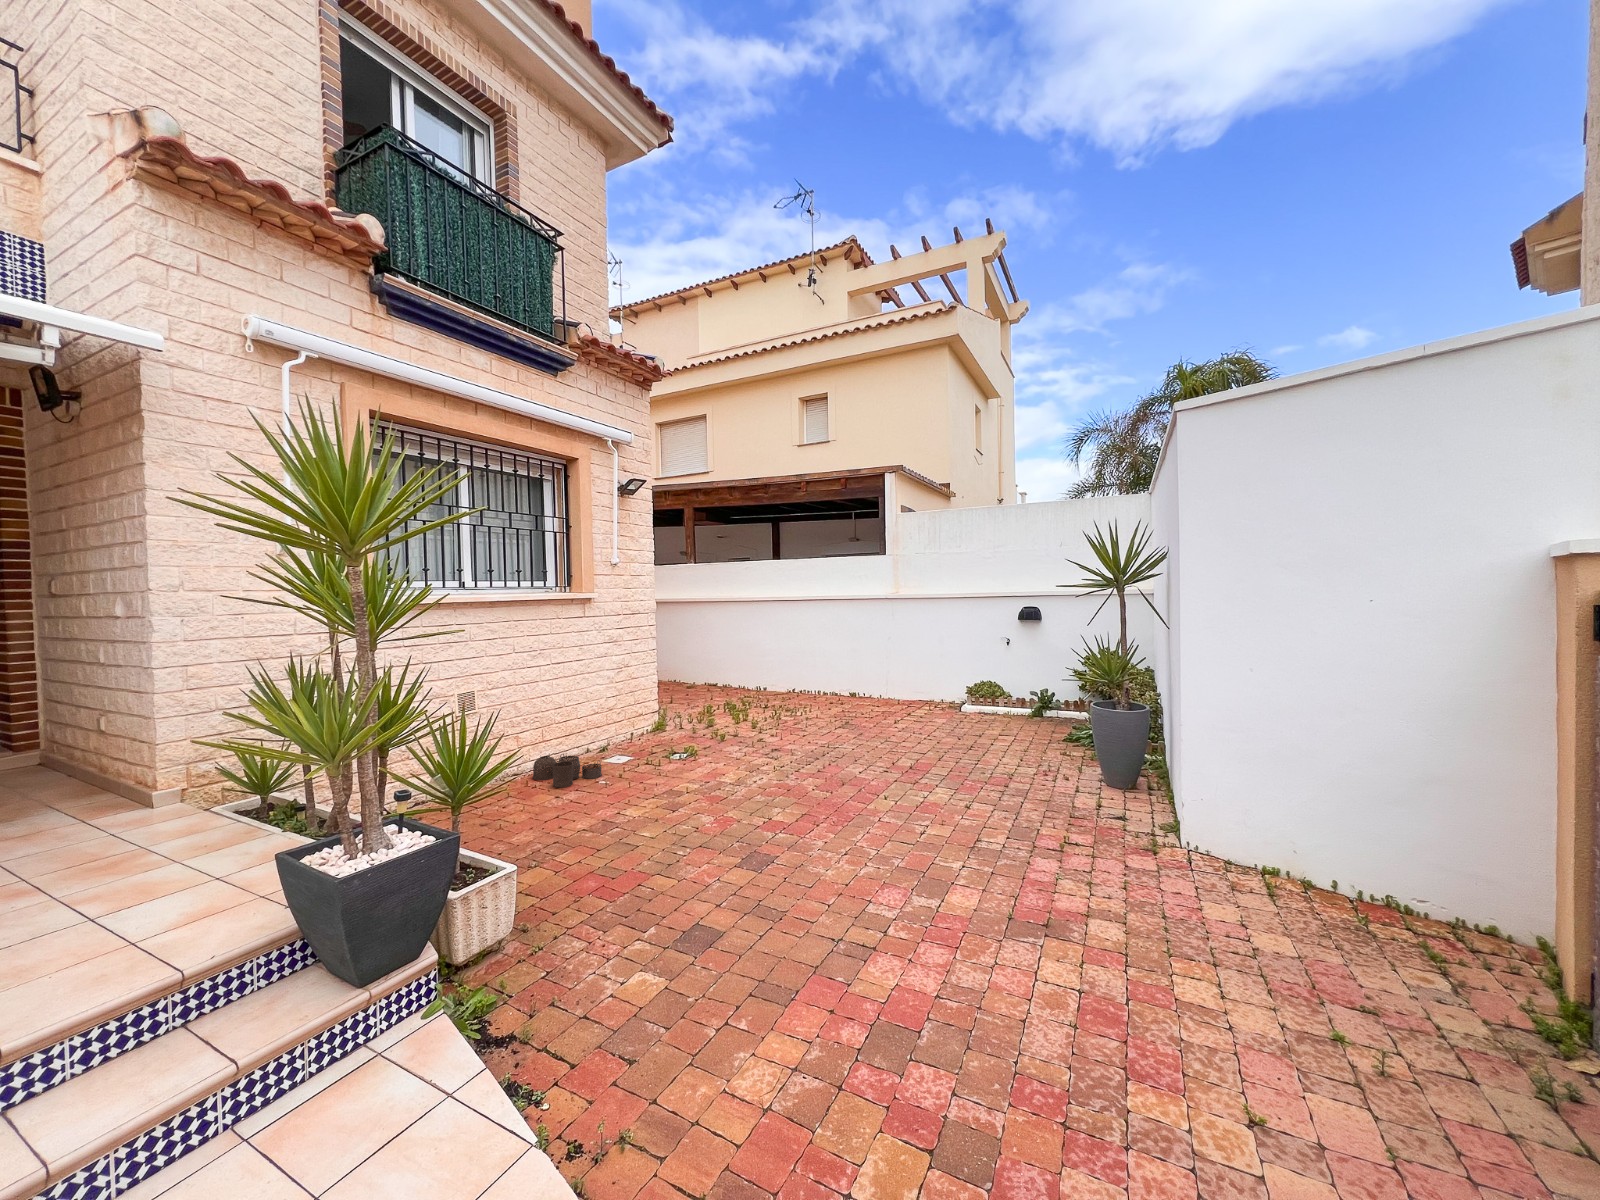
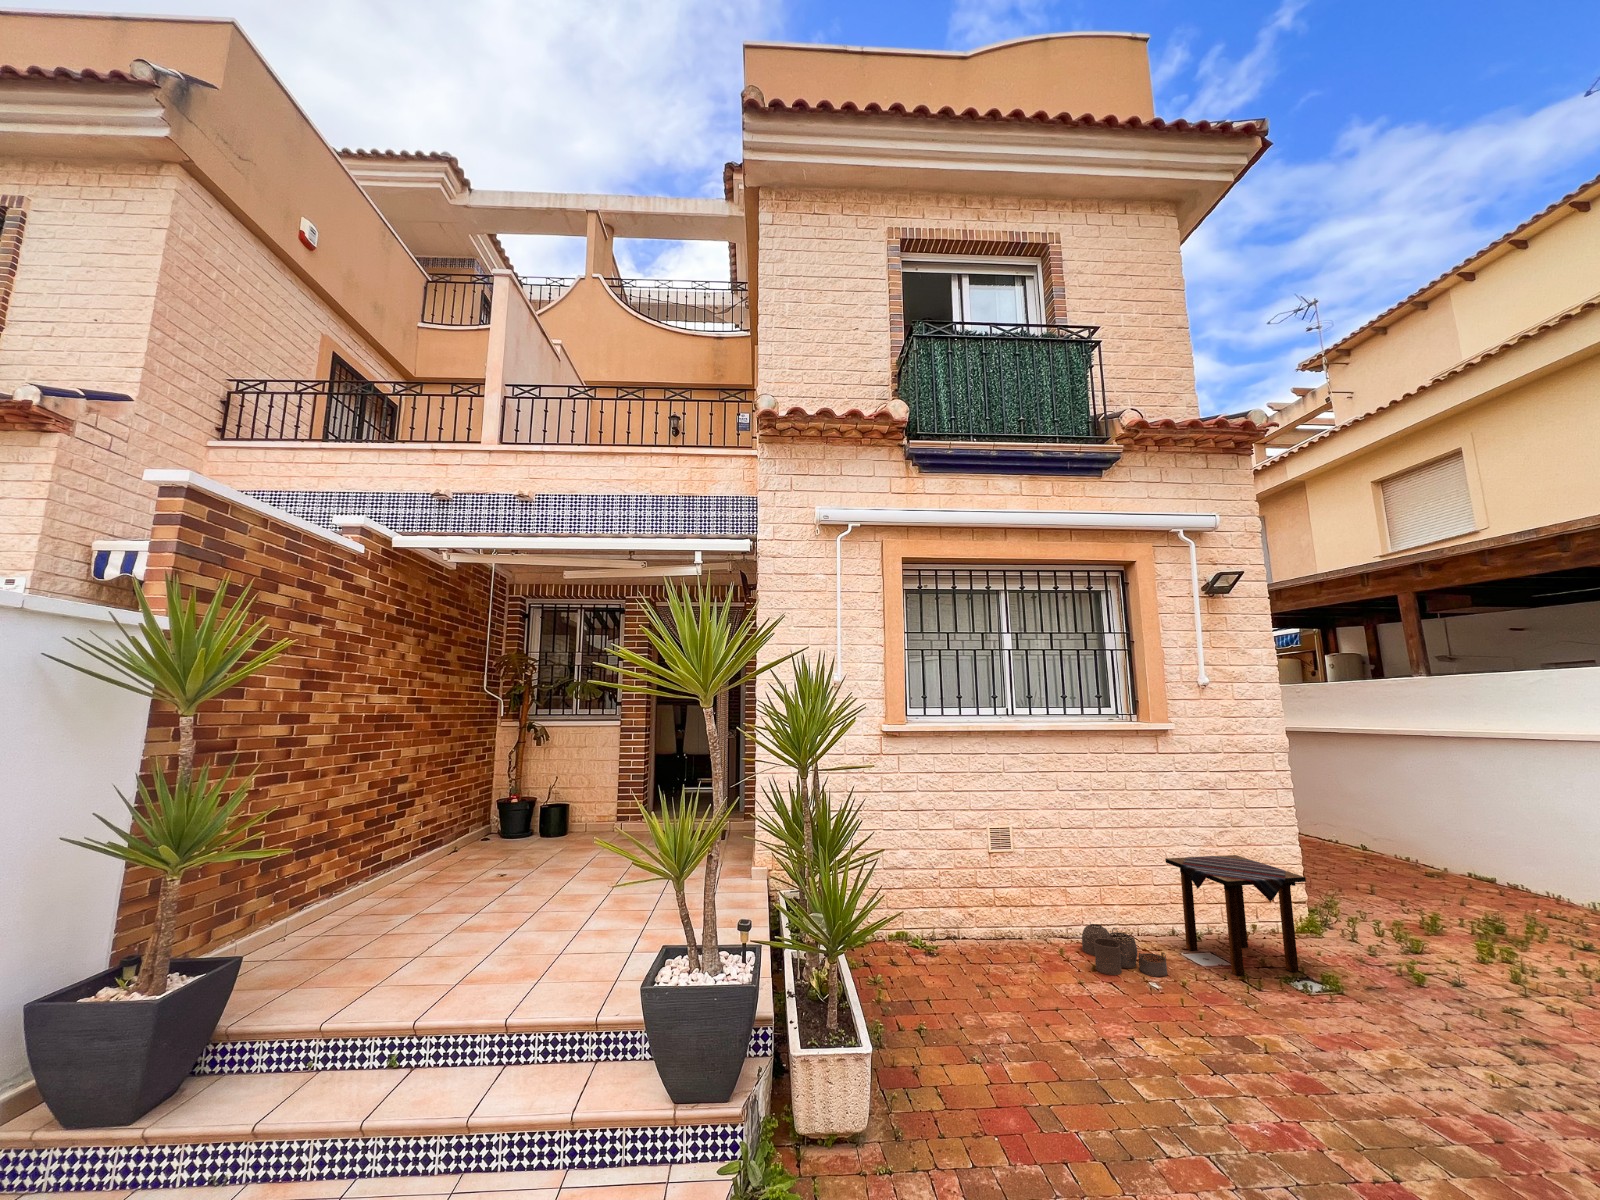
side table: none [590,686,676,763] -> present [1165,855,1306,976]

